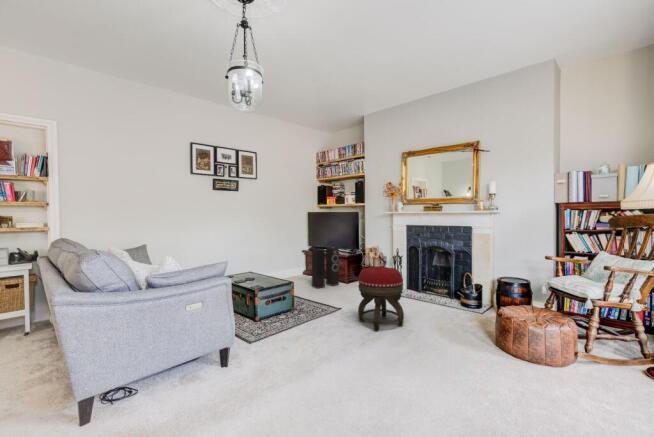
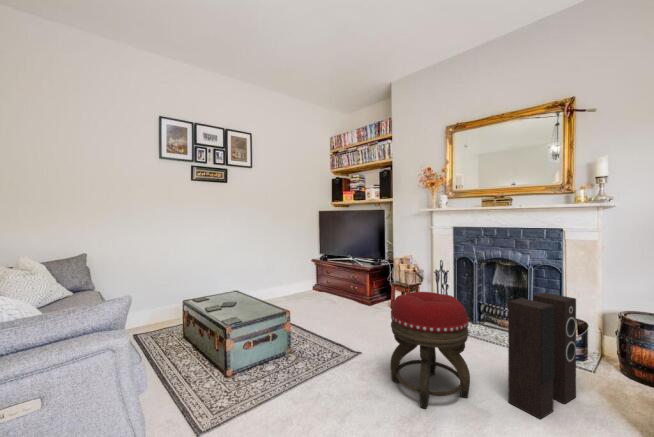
speaker: present [311,247,339,288] -> present [508,293,576,419]

